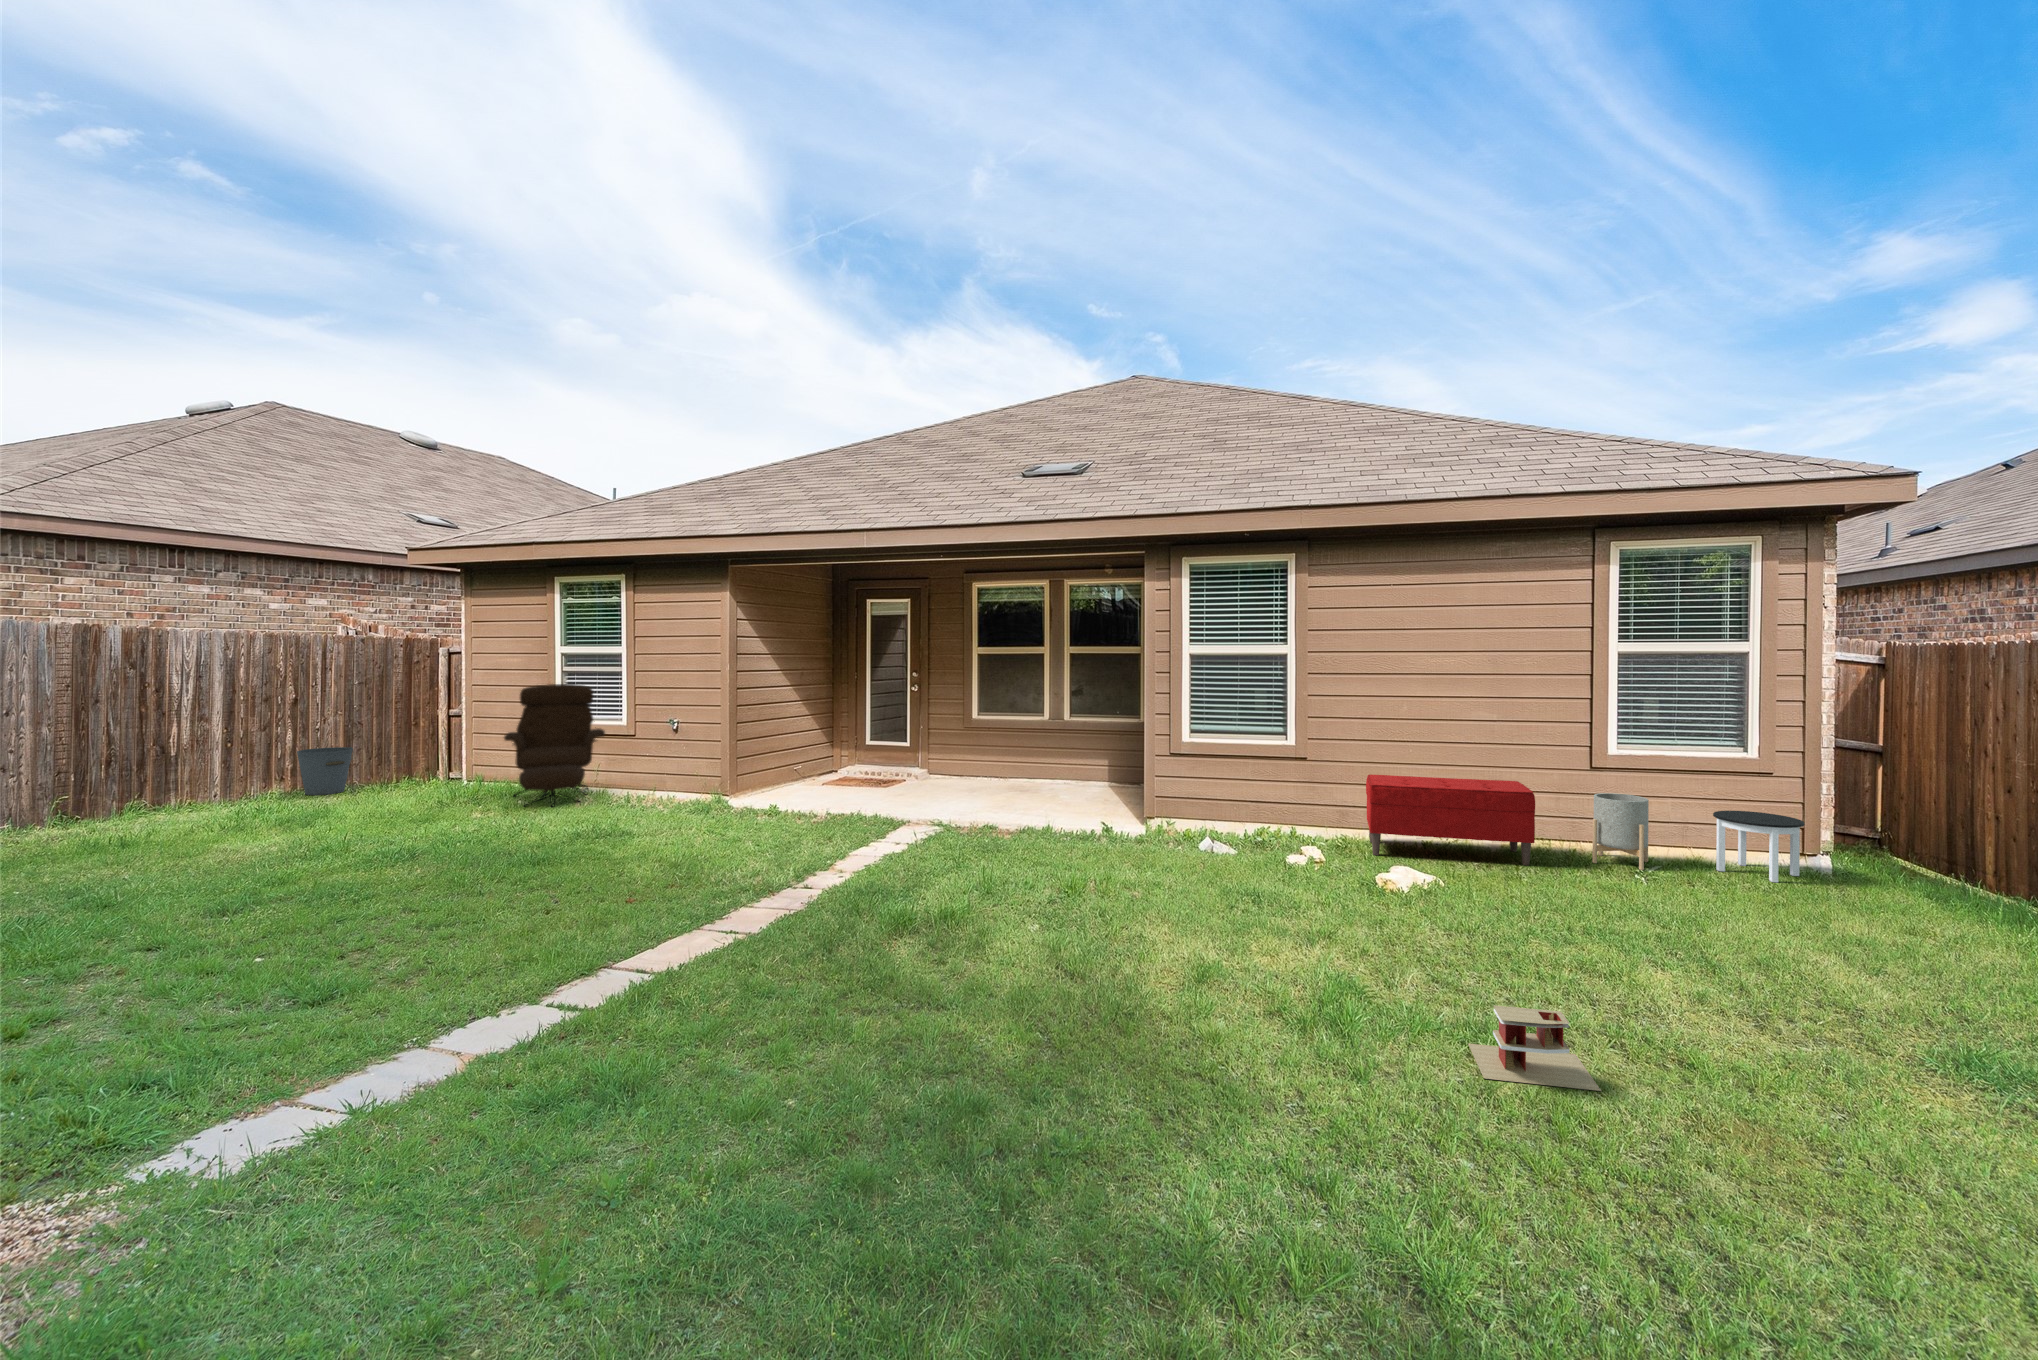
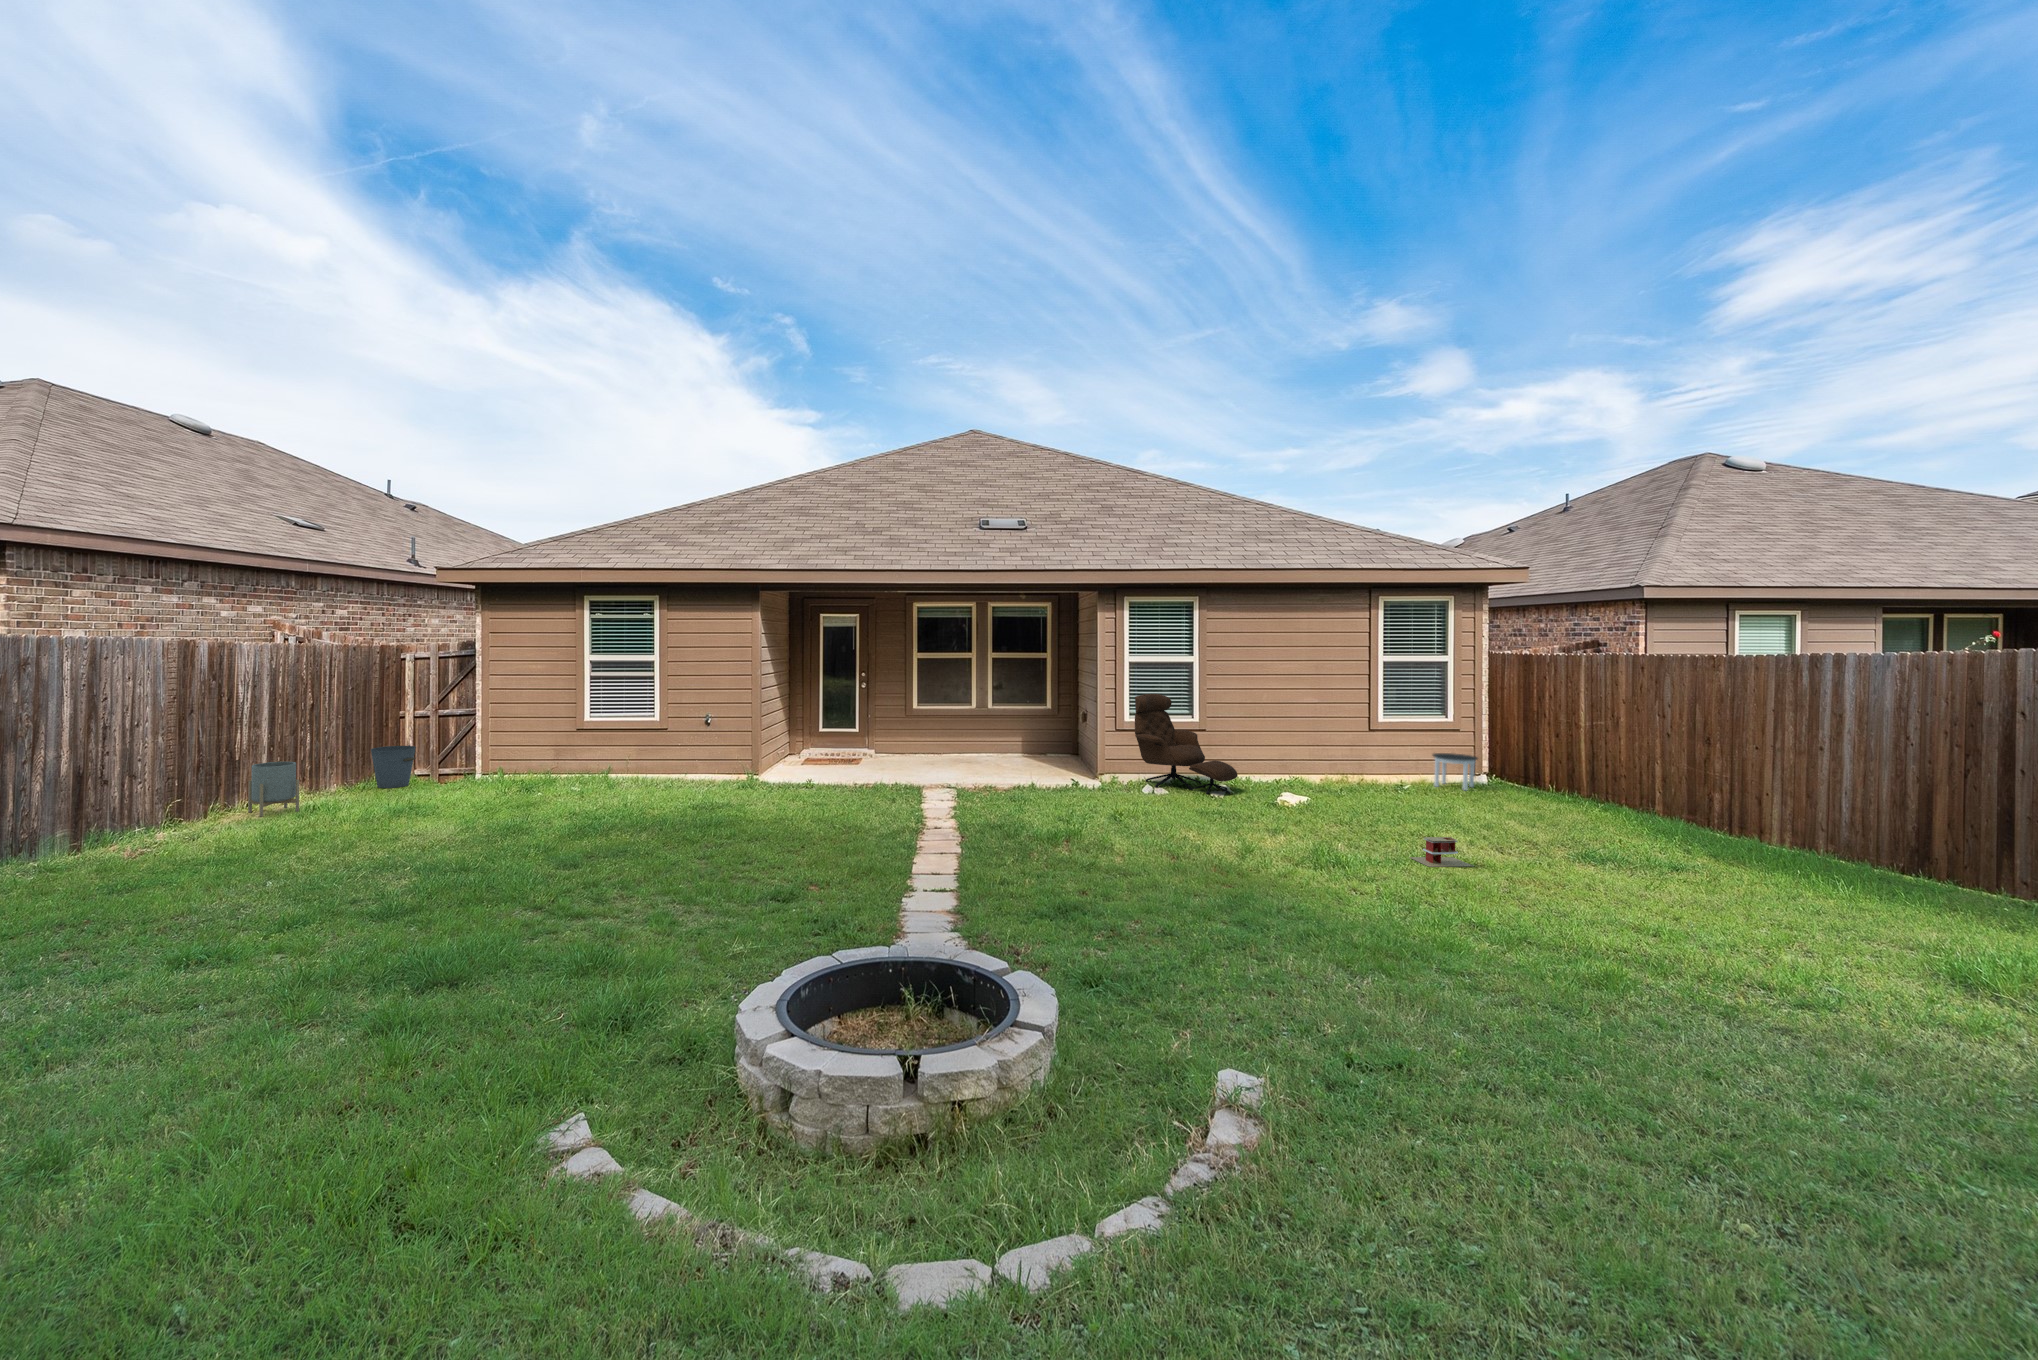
lounge chair: present [504,684,605,807] -> present [1135,694,1238,794]
bench: present [1366,775,1535,866] -> none [1242,740,1348,789]
planter: present [1592,793,1649,870] -> present [248,762,299,817]

